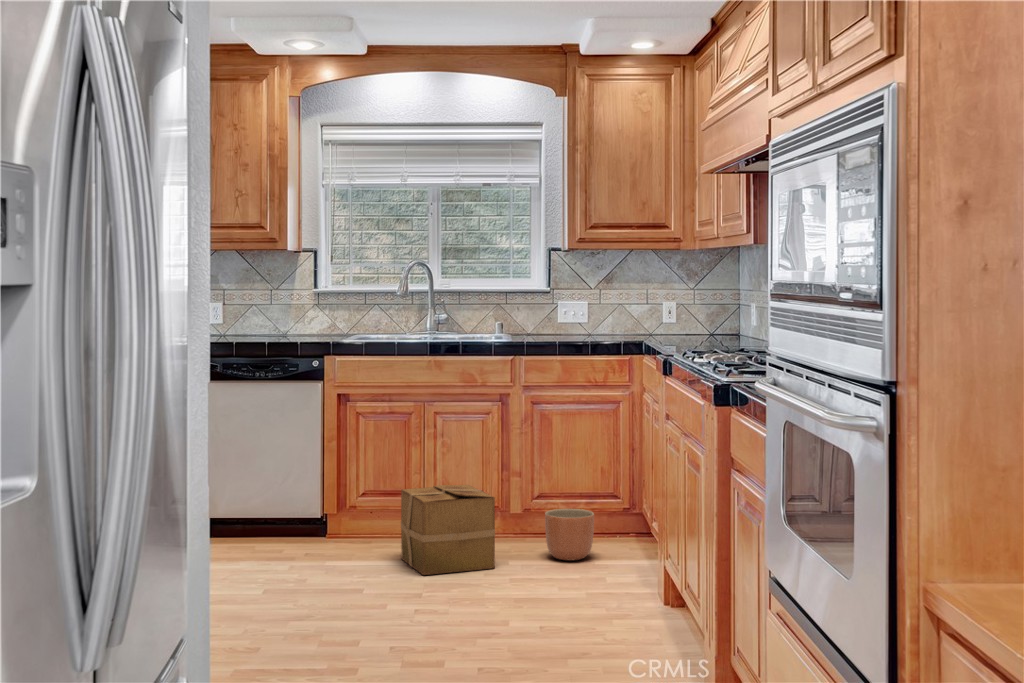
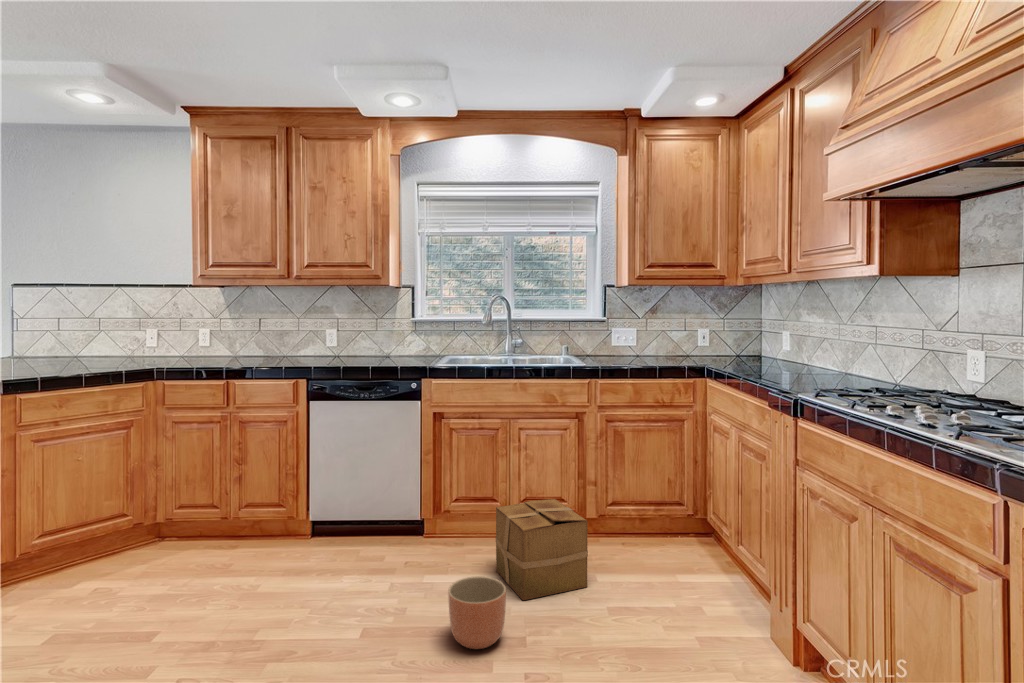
planter: present [545,509,594,561] -> present [448,576,506,649]

